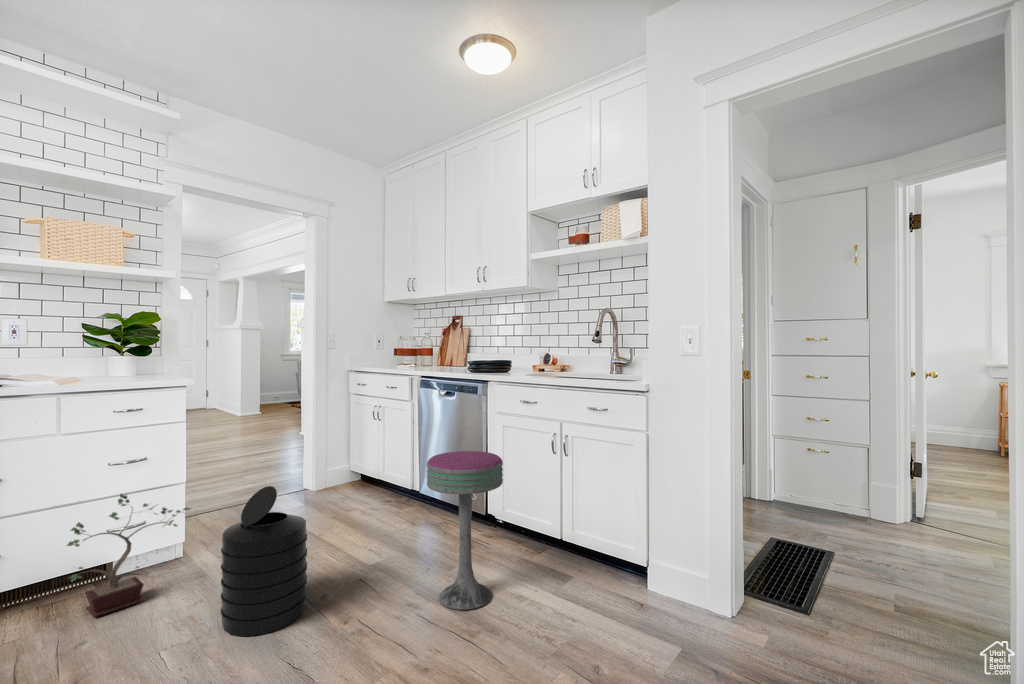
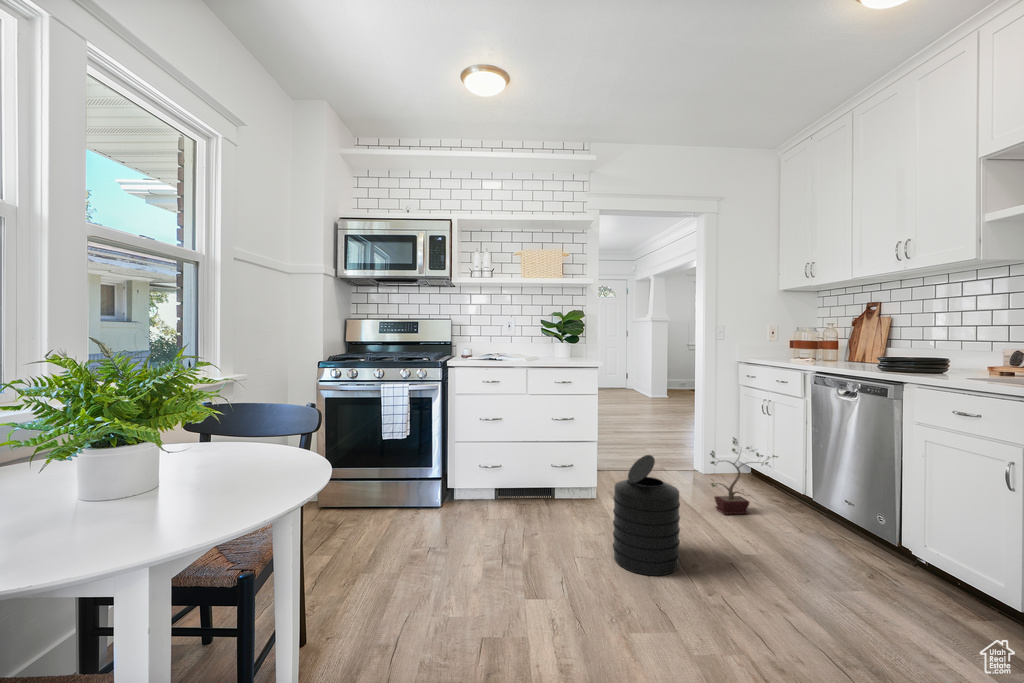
bar stool: present [427,451,503,610] -> none [801,457,906,638]
potted plant: present [67,494,191,617] -> present [710,438,778,514]

